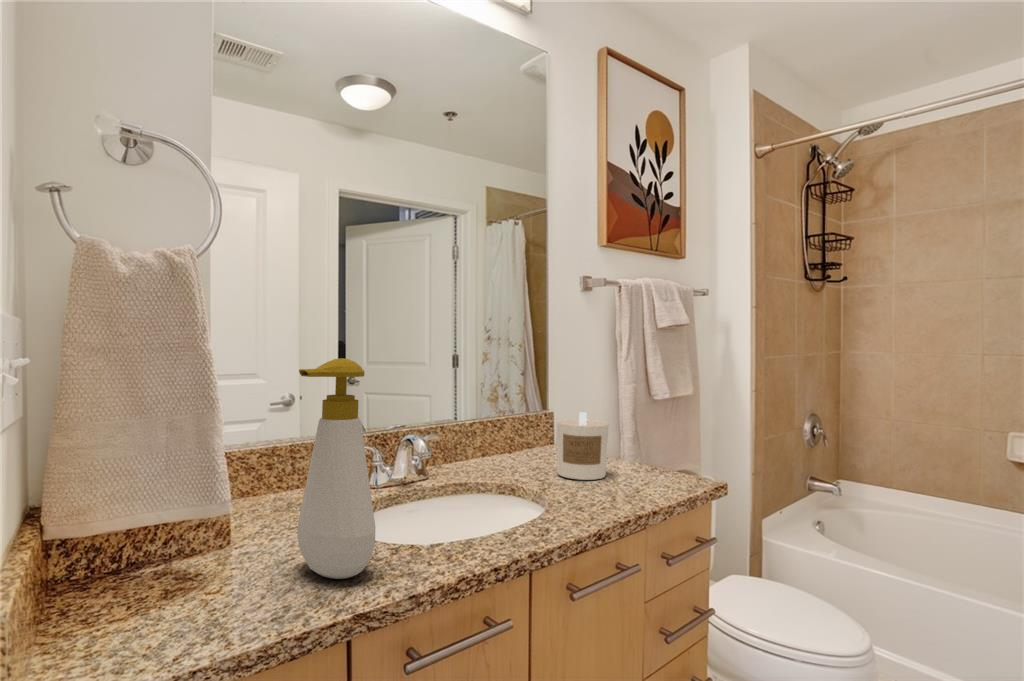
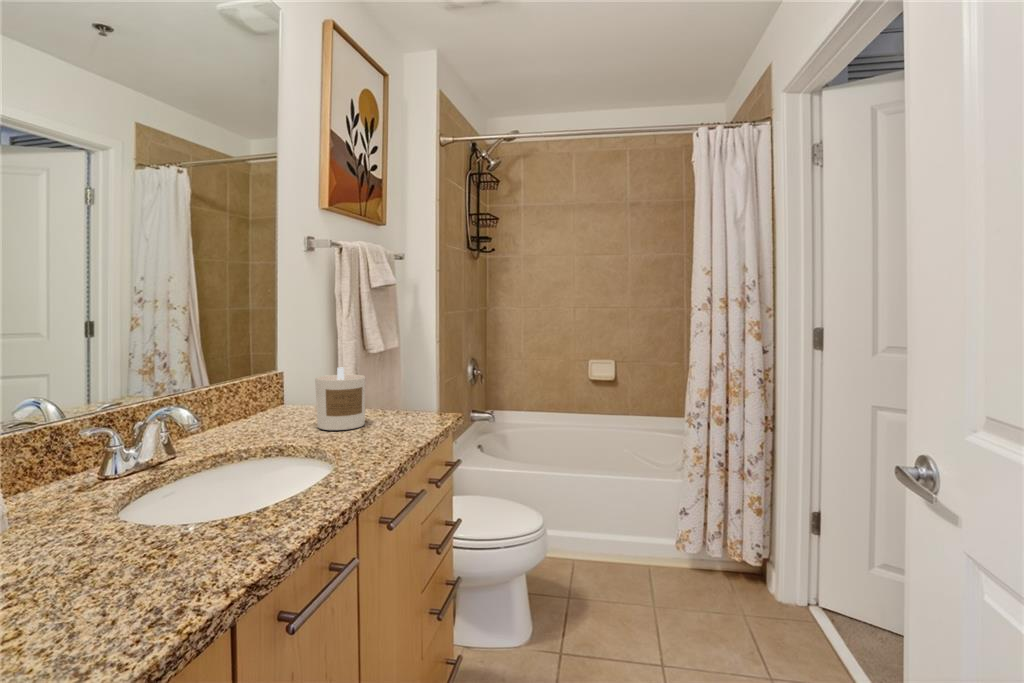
soap bottle: present [297,358,375,579] -> none [114,320,232,569]

